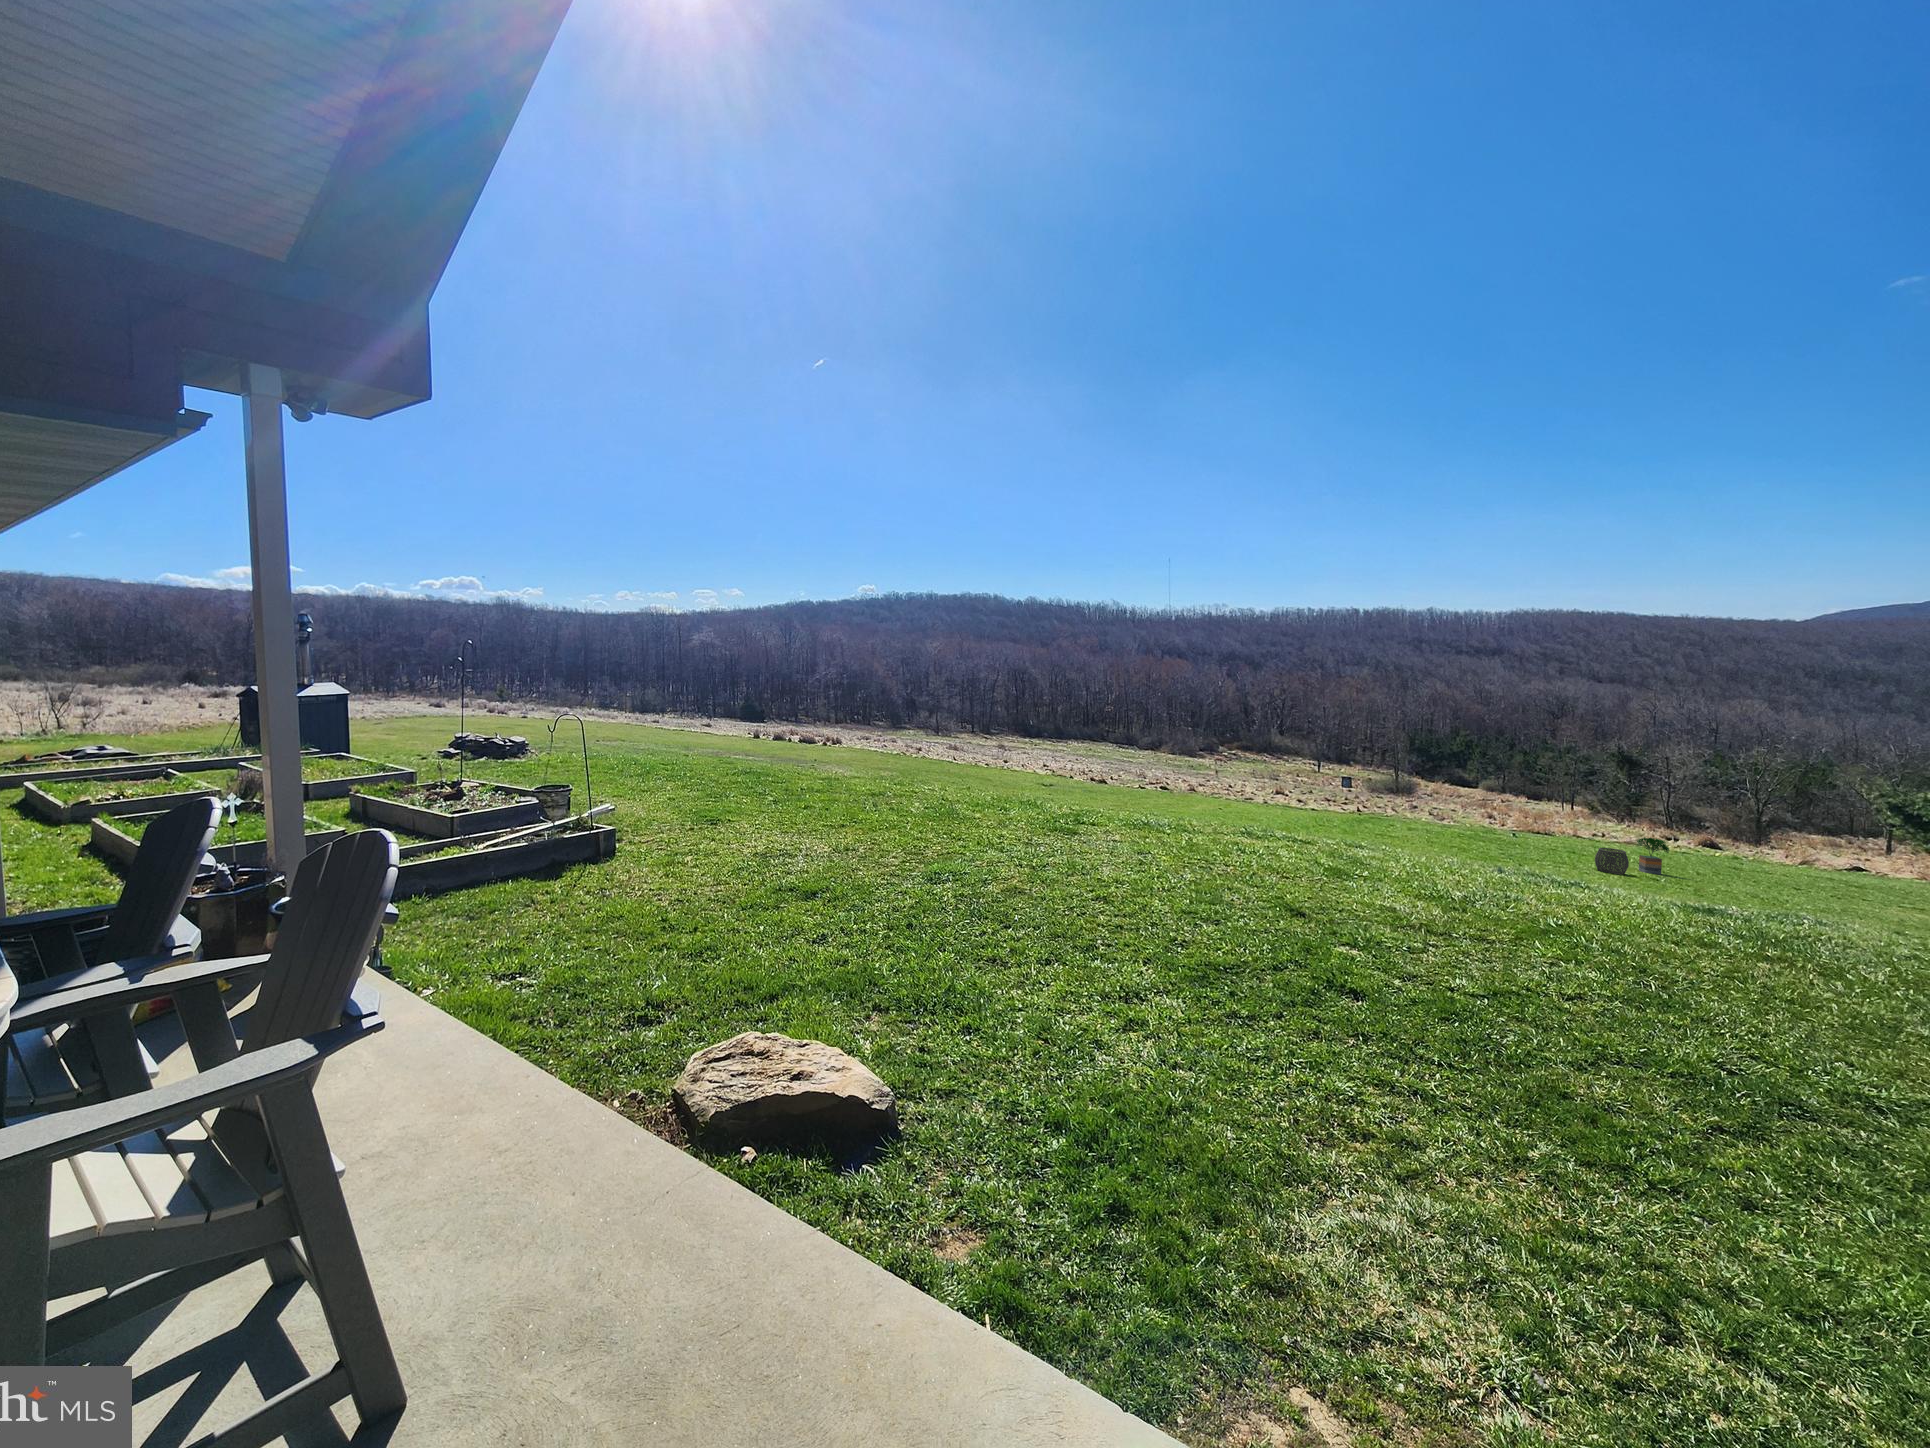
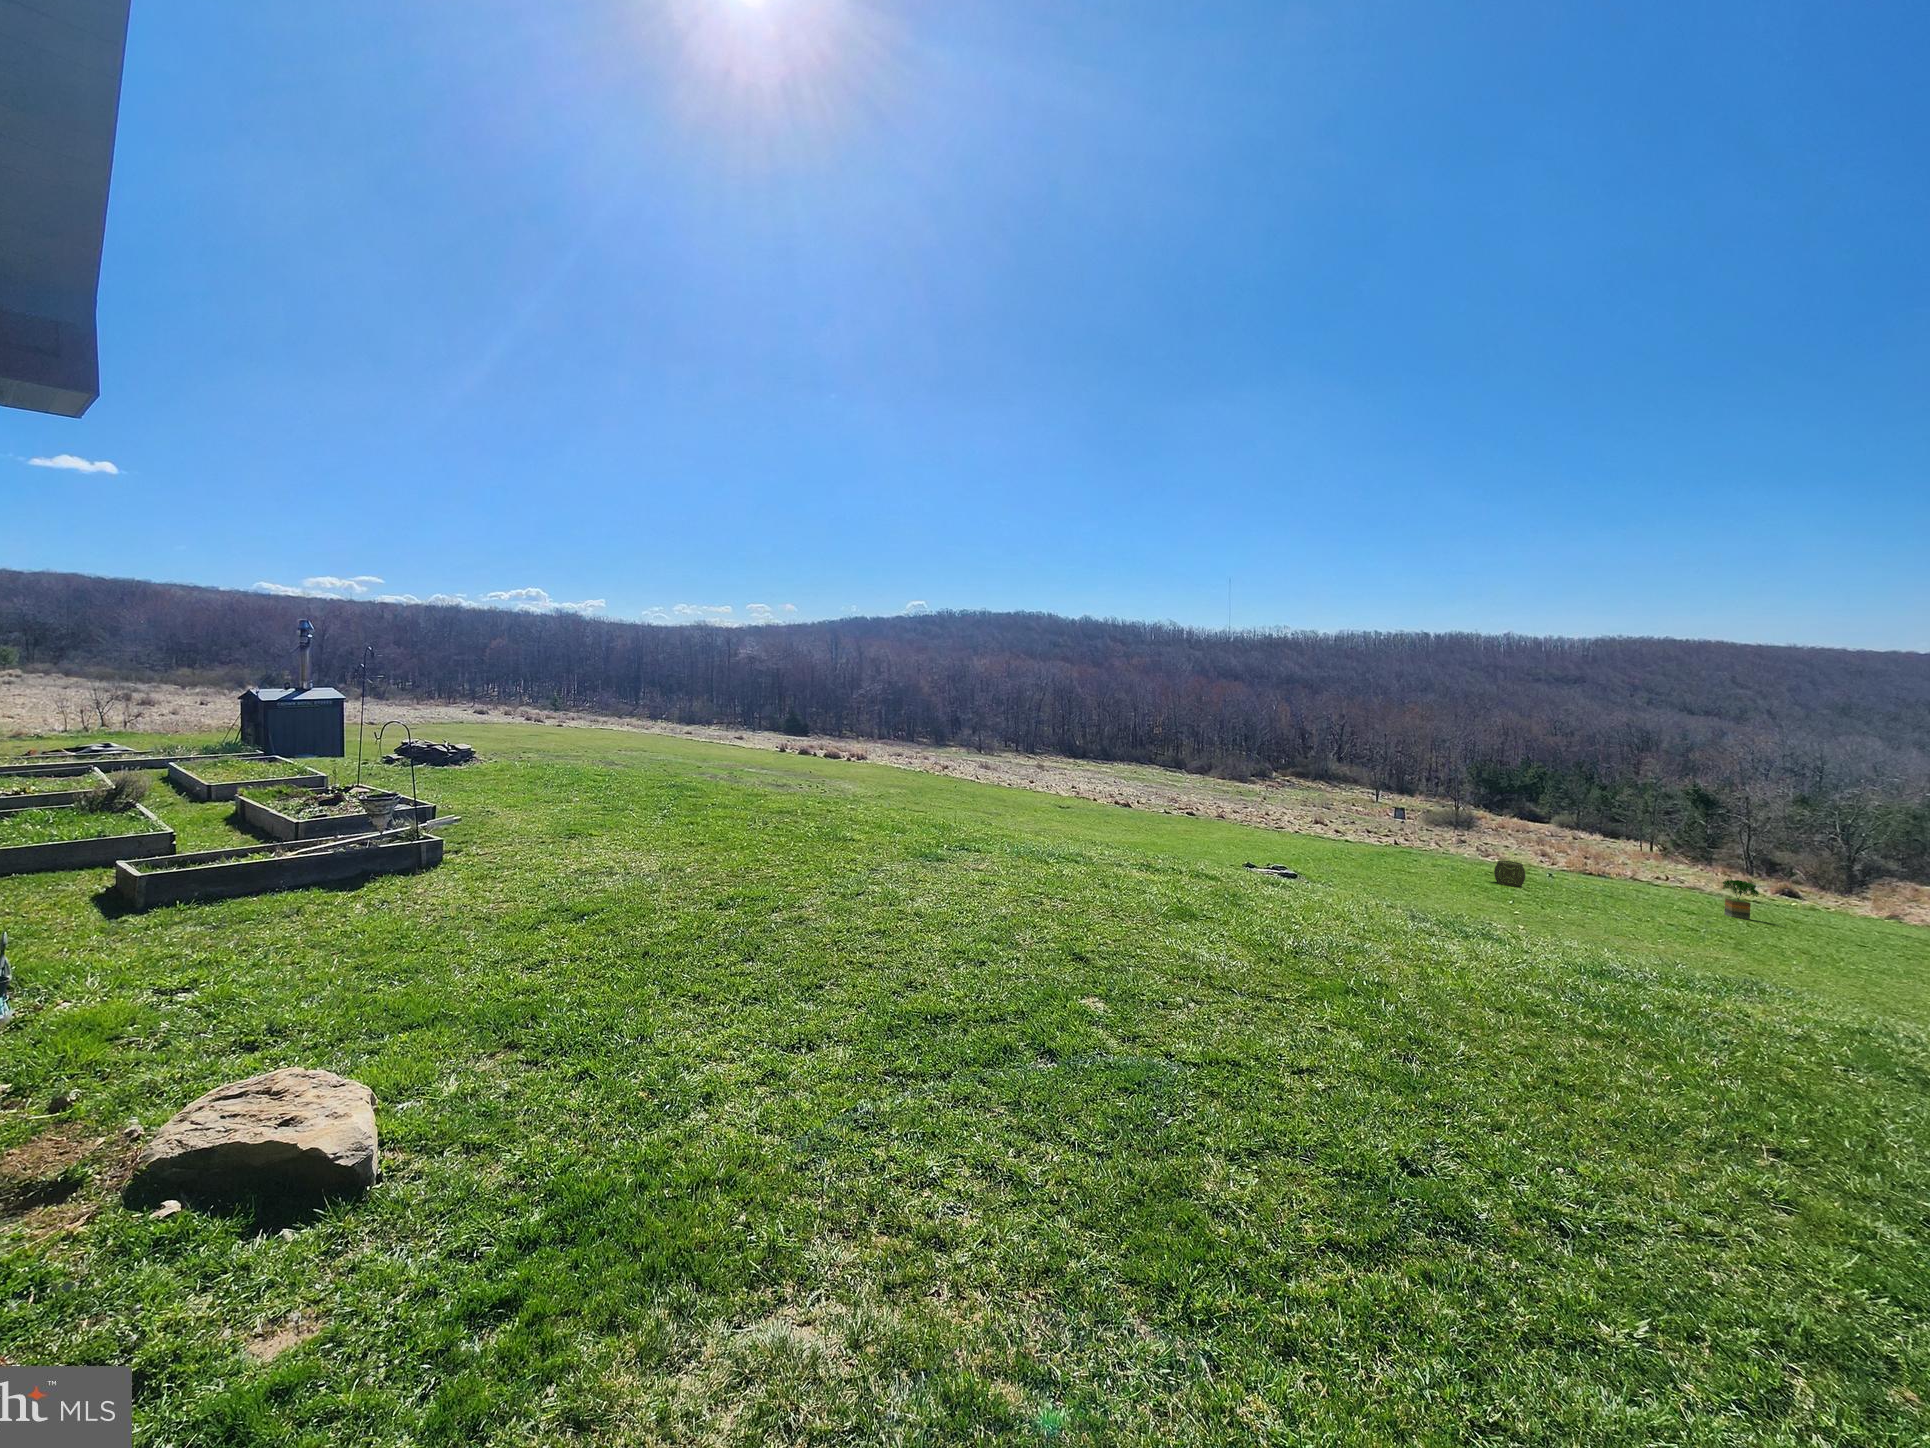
woven basket: present [1595,848,1629,874] -> present [1494,860,1526,887]

